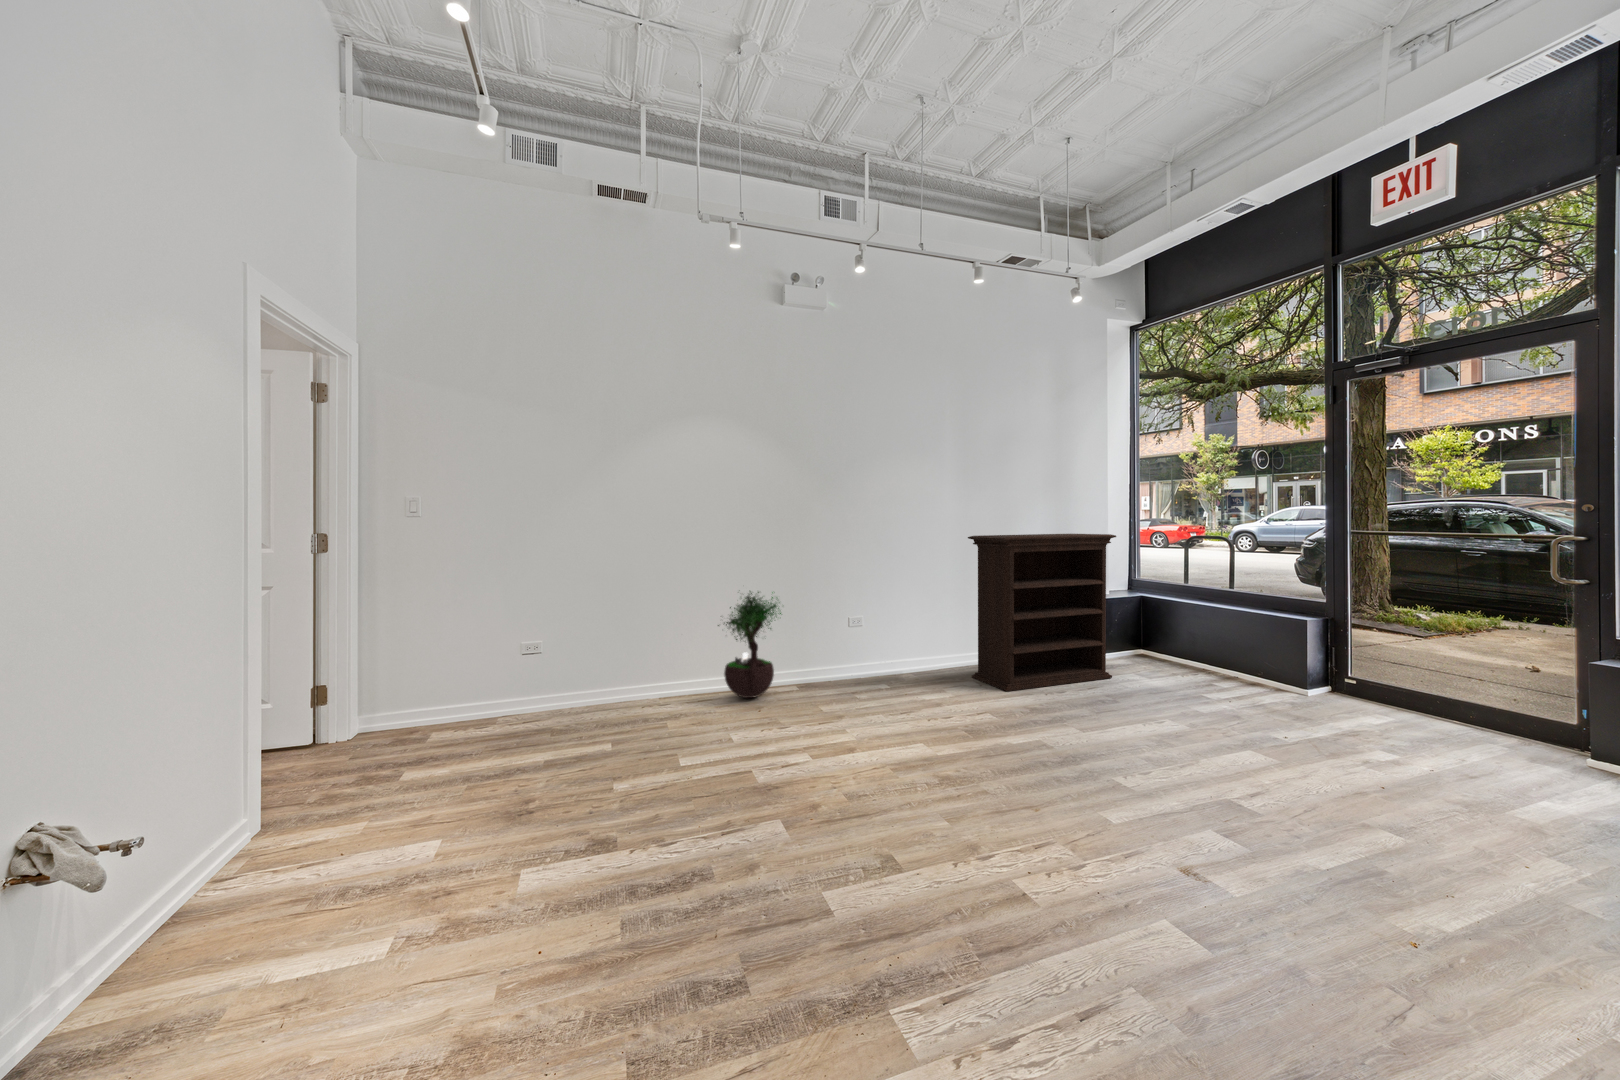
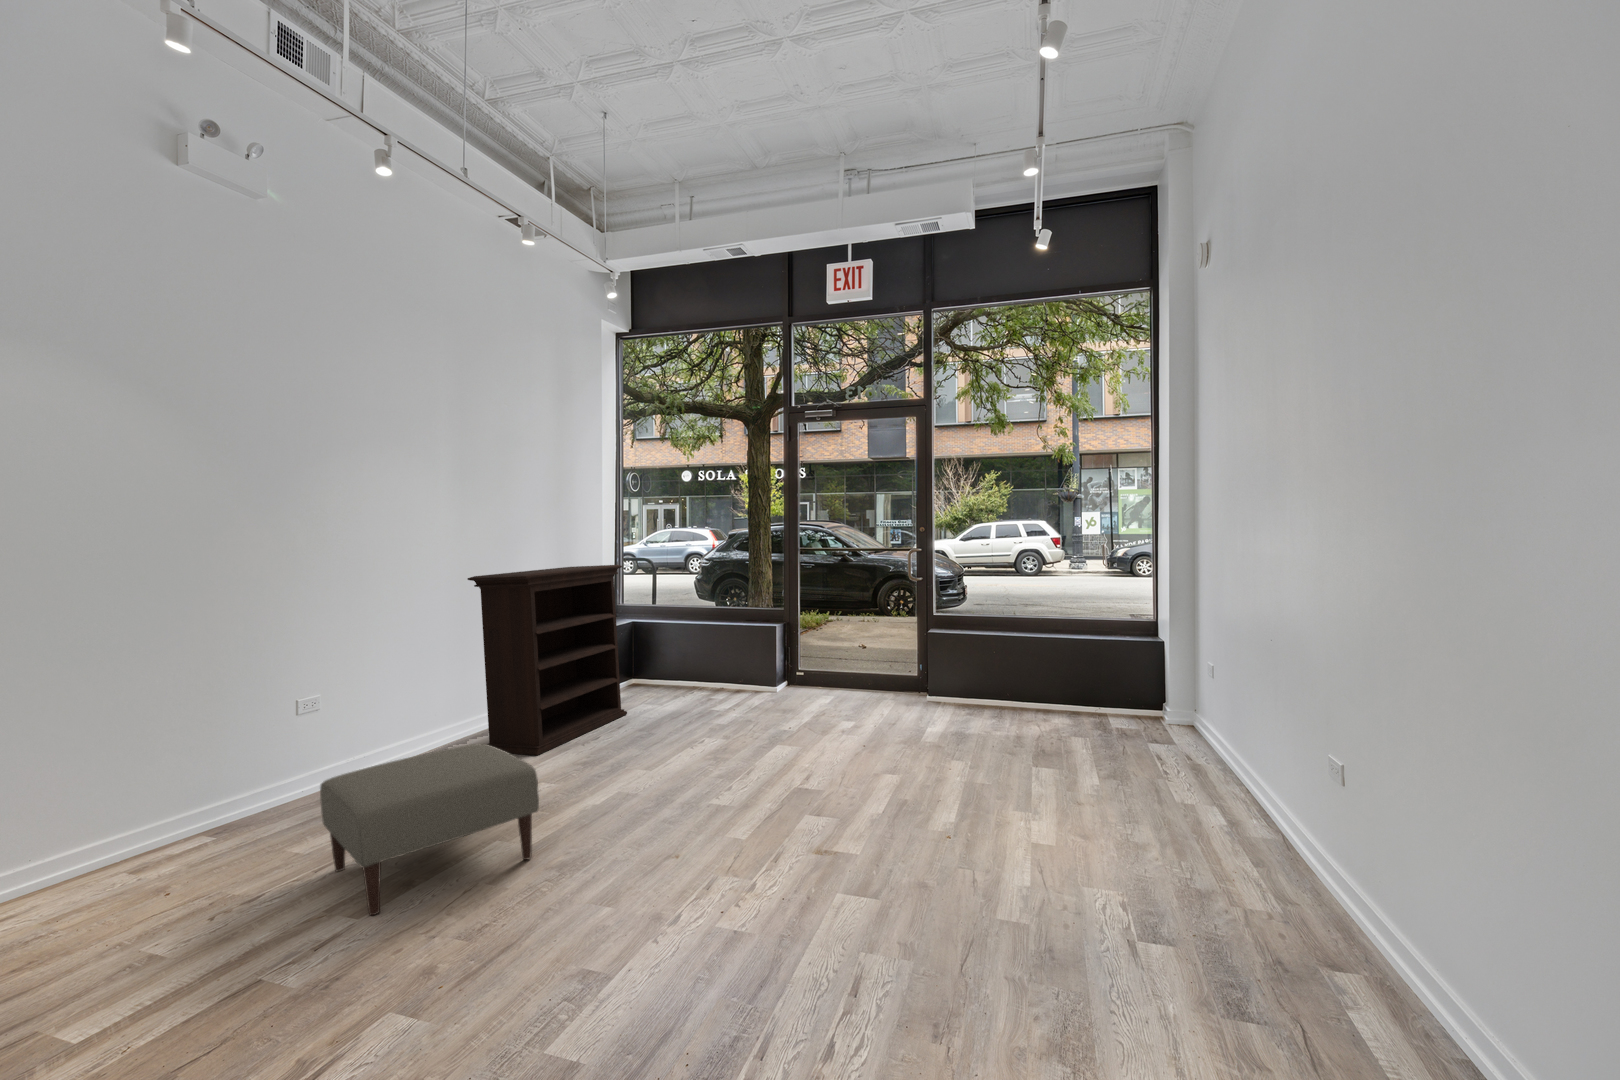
potted tree: present [718,591,781,698] -> none [64,688,212,887]
ottoman: none [812,663,939,764] -> present [320,744,539,915]

